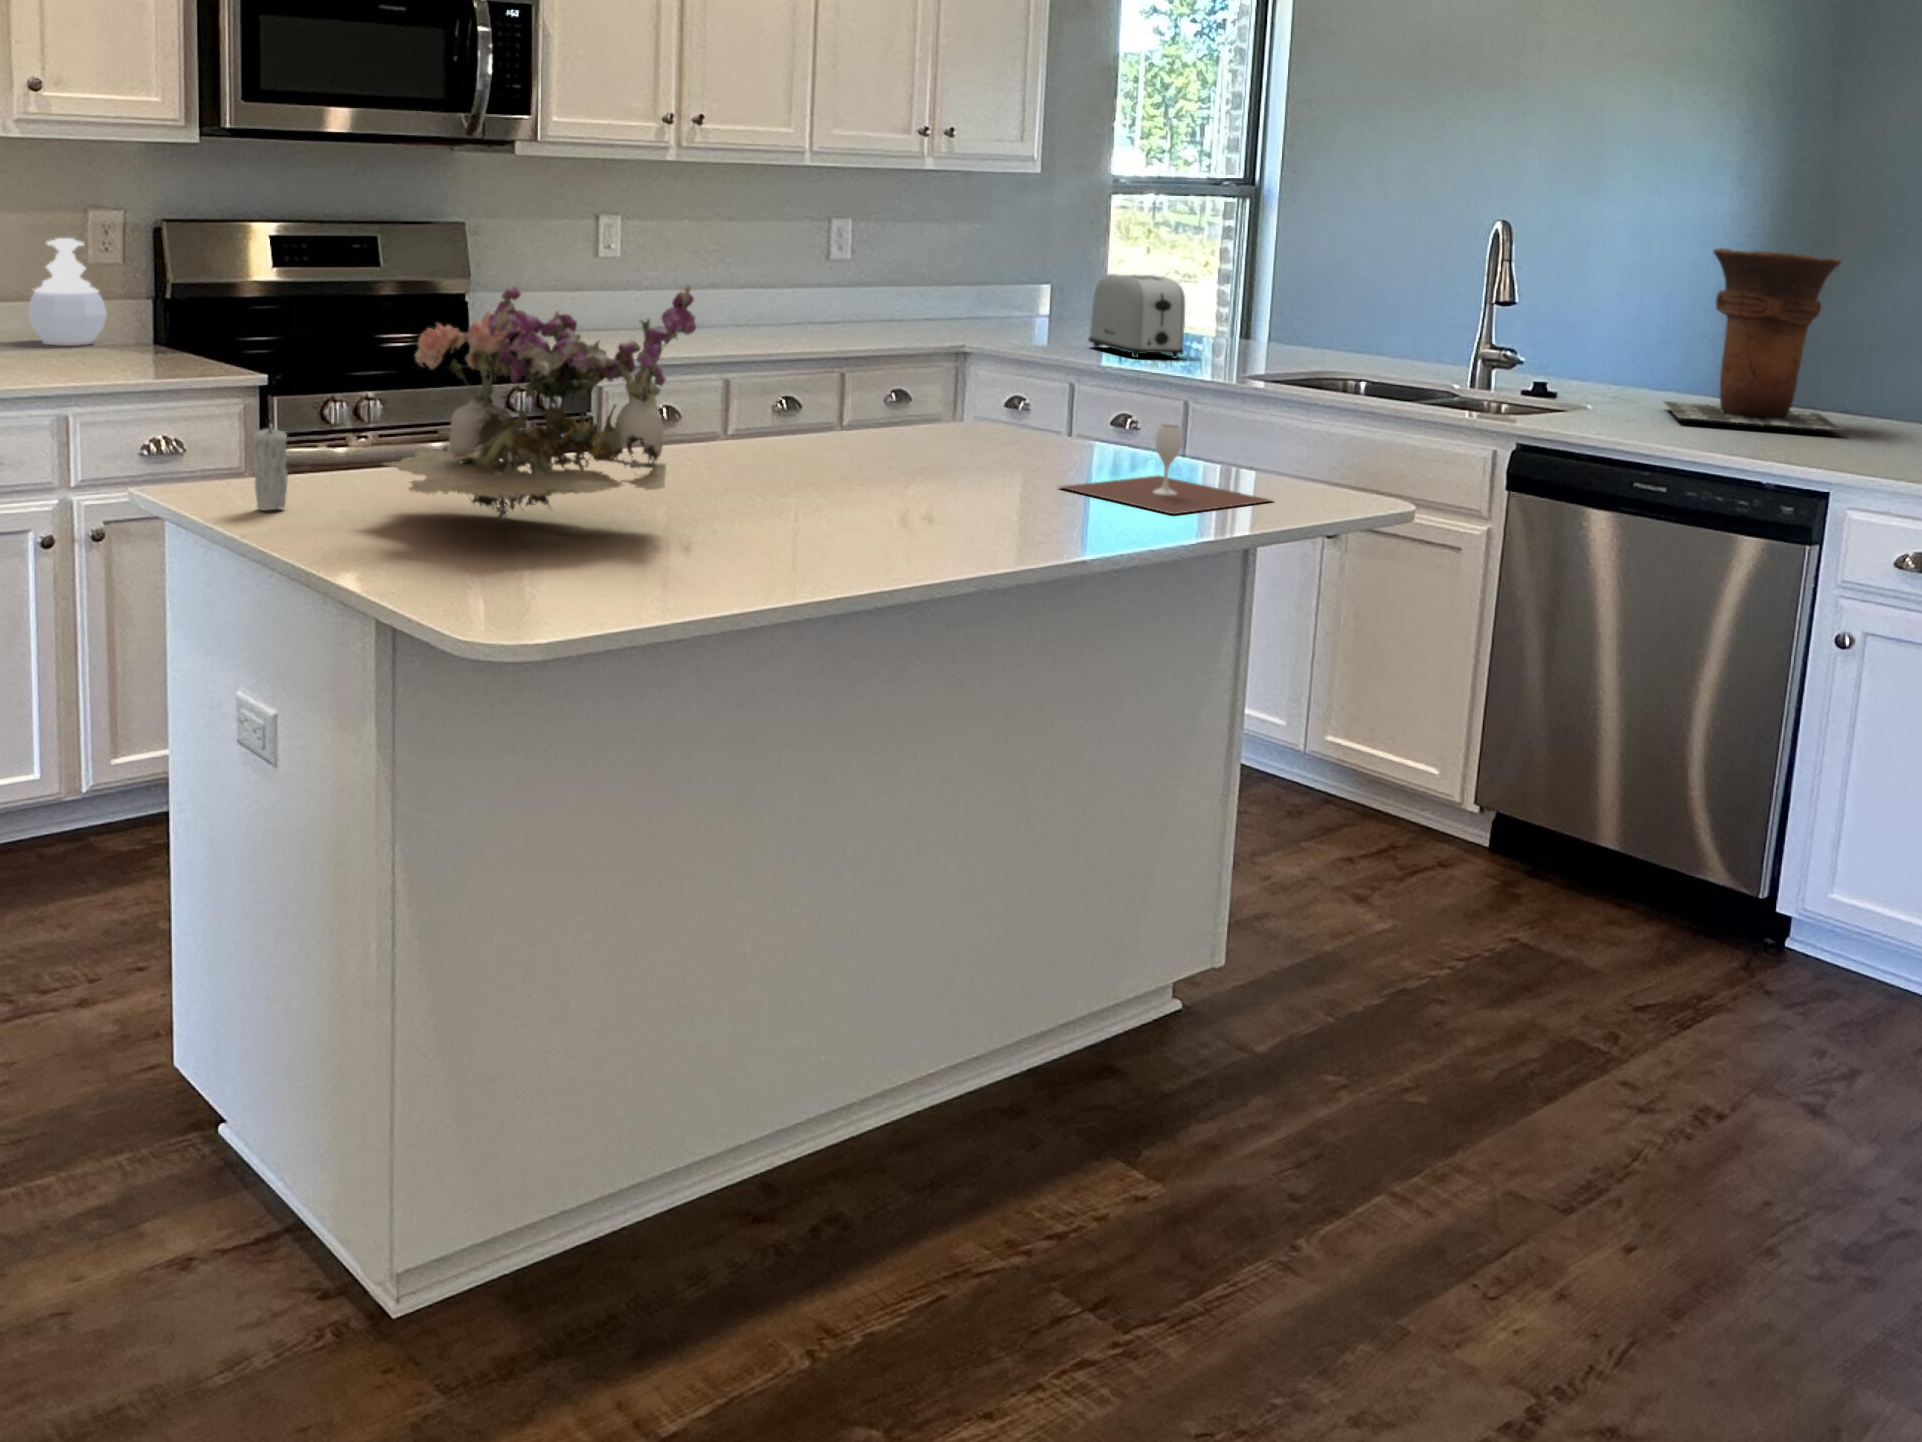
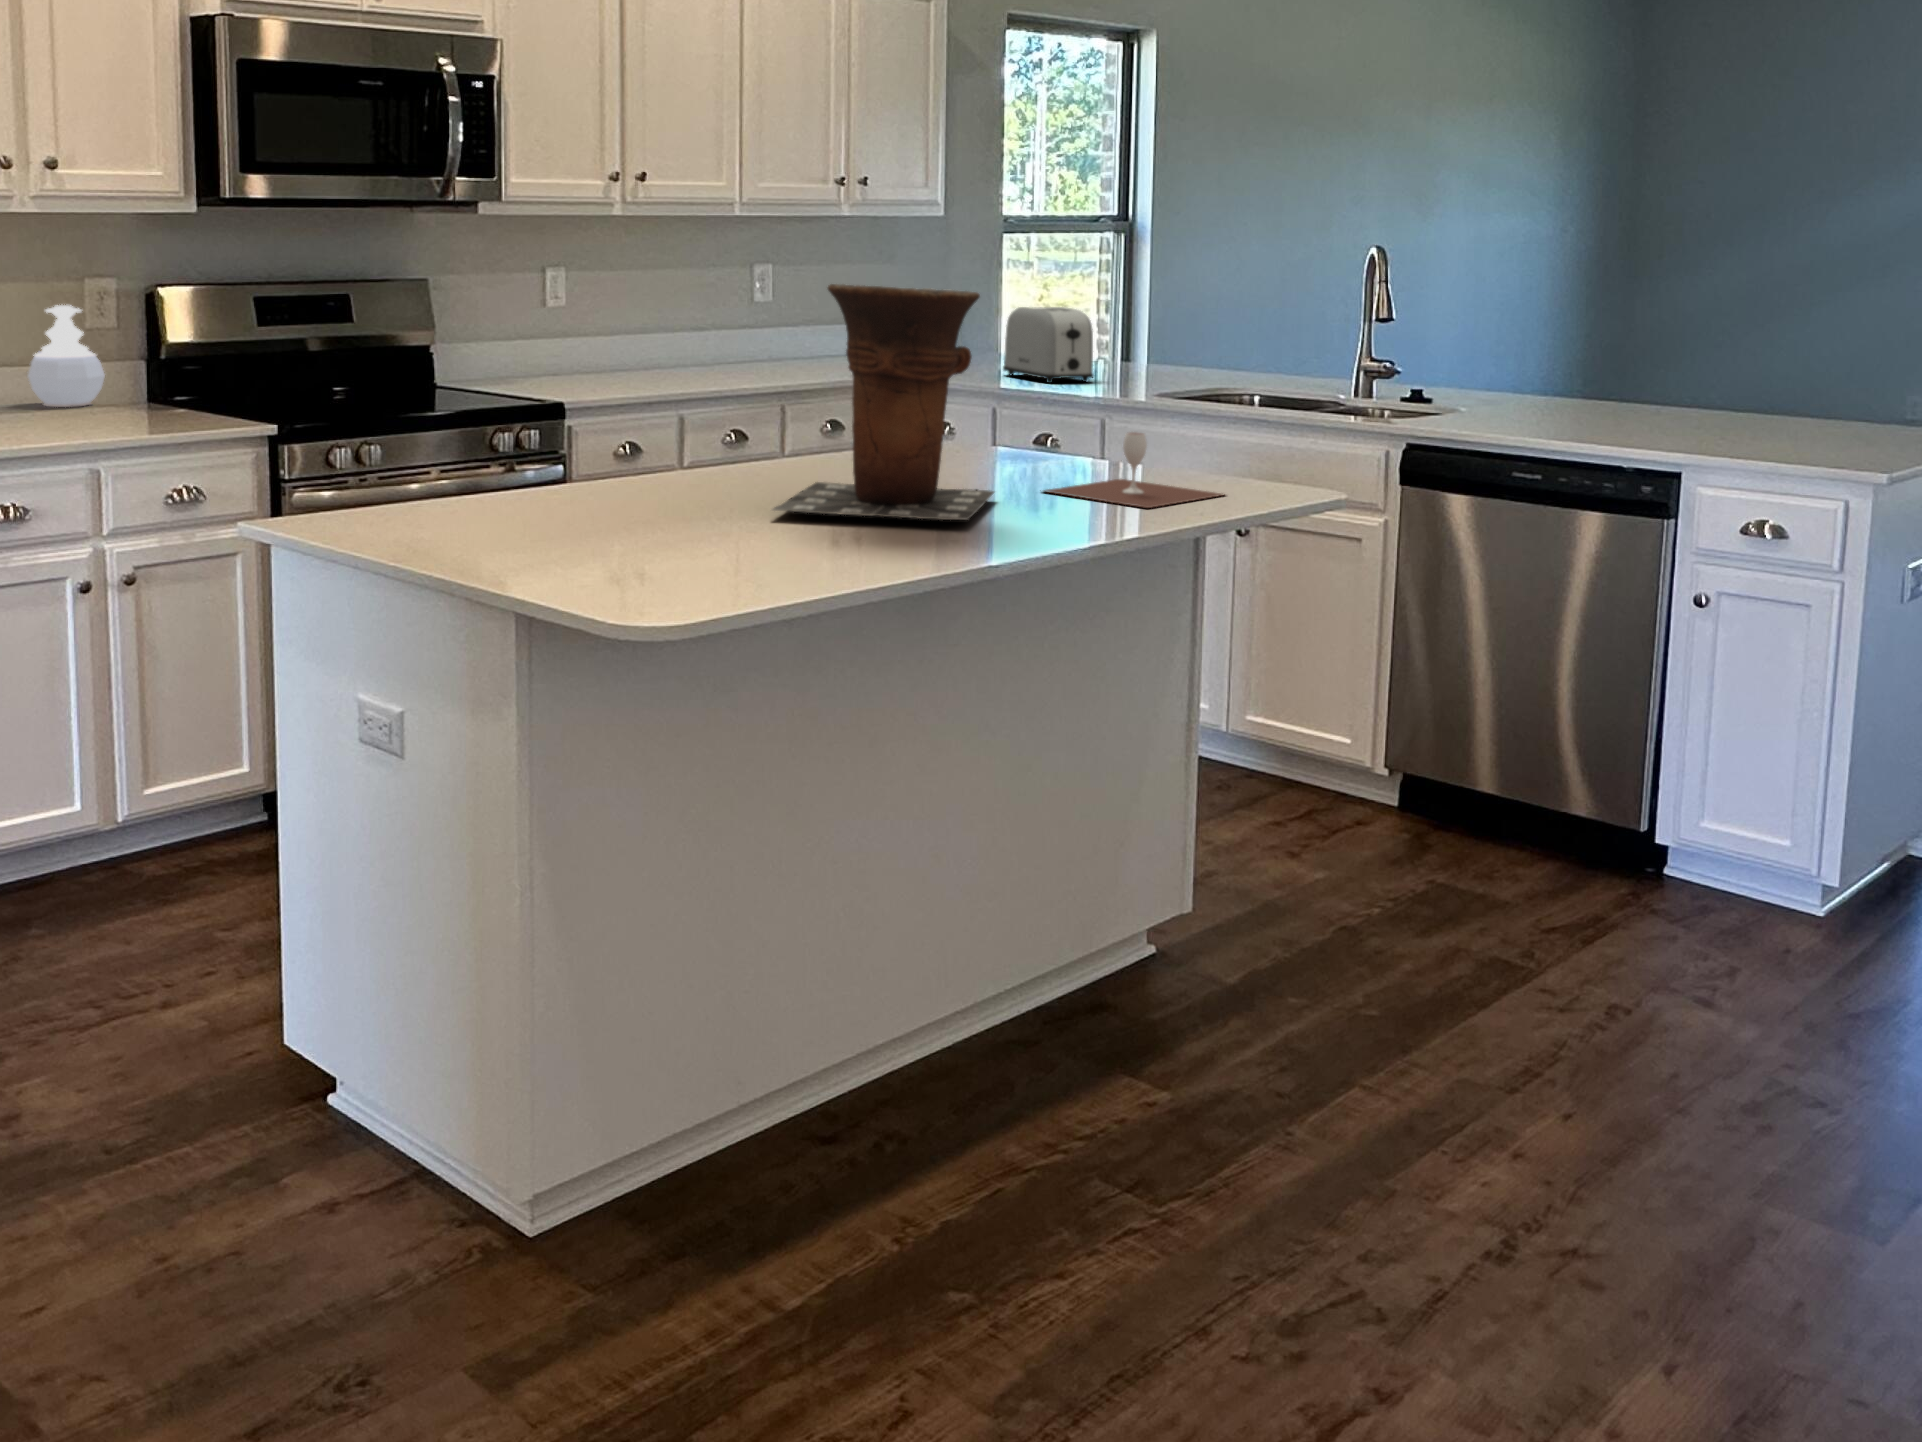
vase: present [1664,248,1842,430] -> present [772,284,994,520]
flower arrangement: present [382,286,696,520] -> none [479,324,755,536]
candle: present [254,428,288,510] -> none [361,451,391,536]

